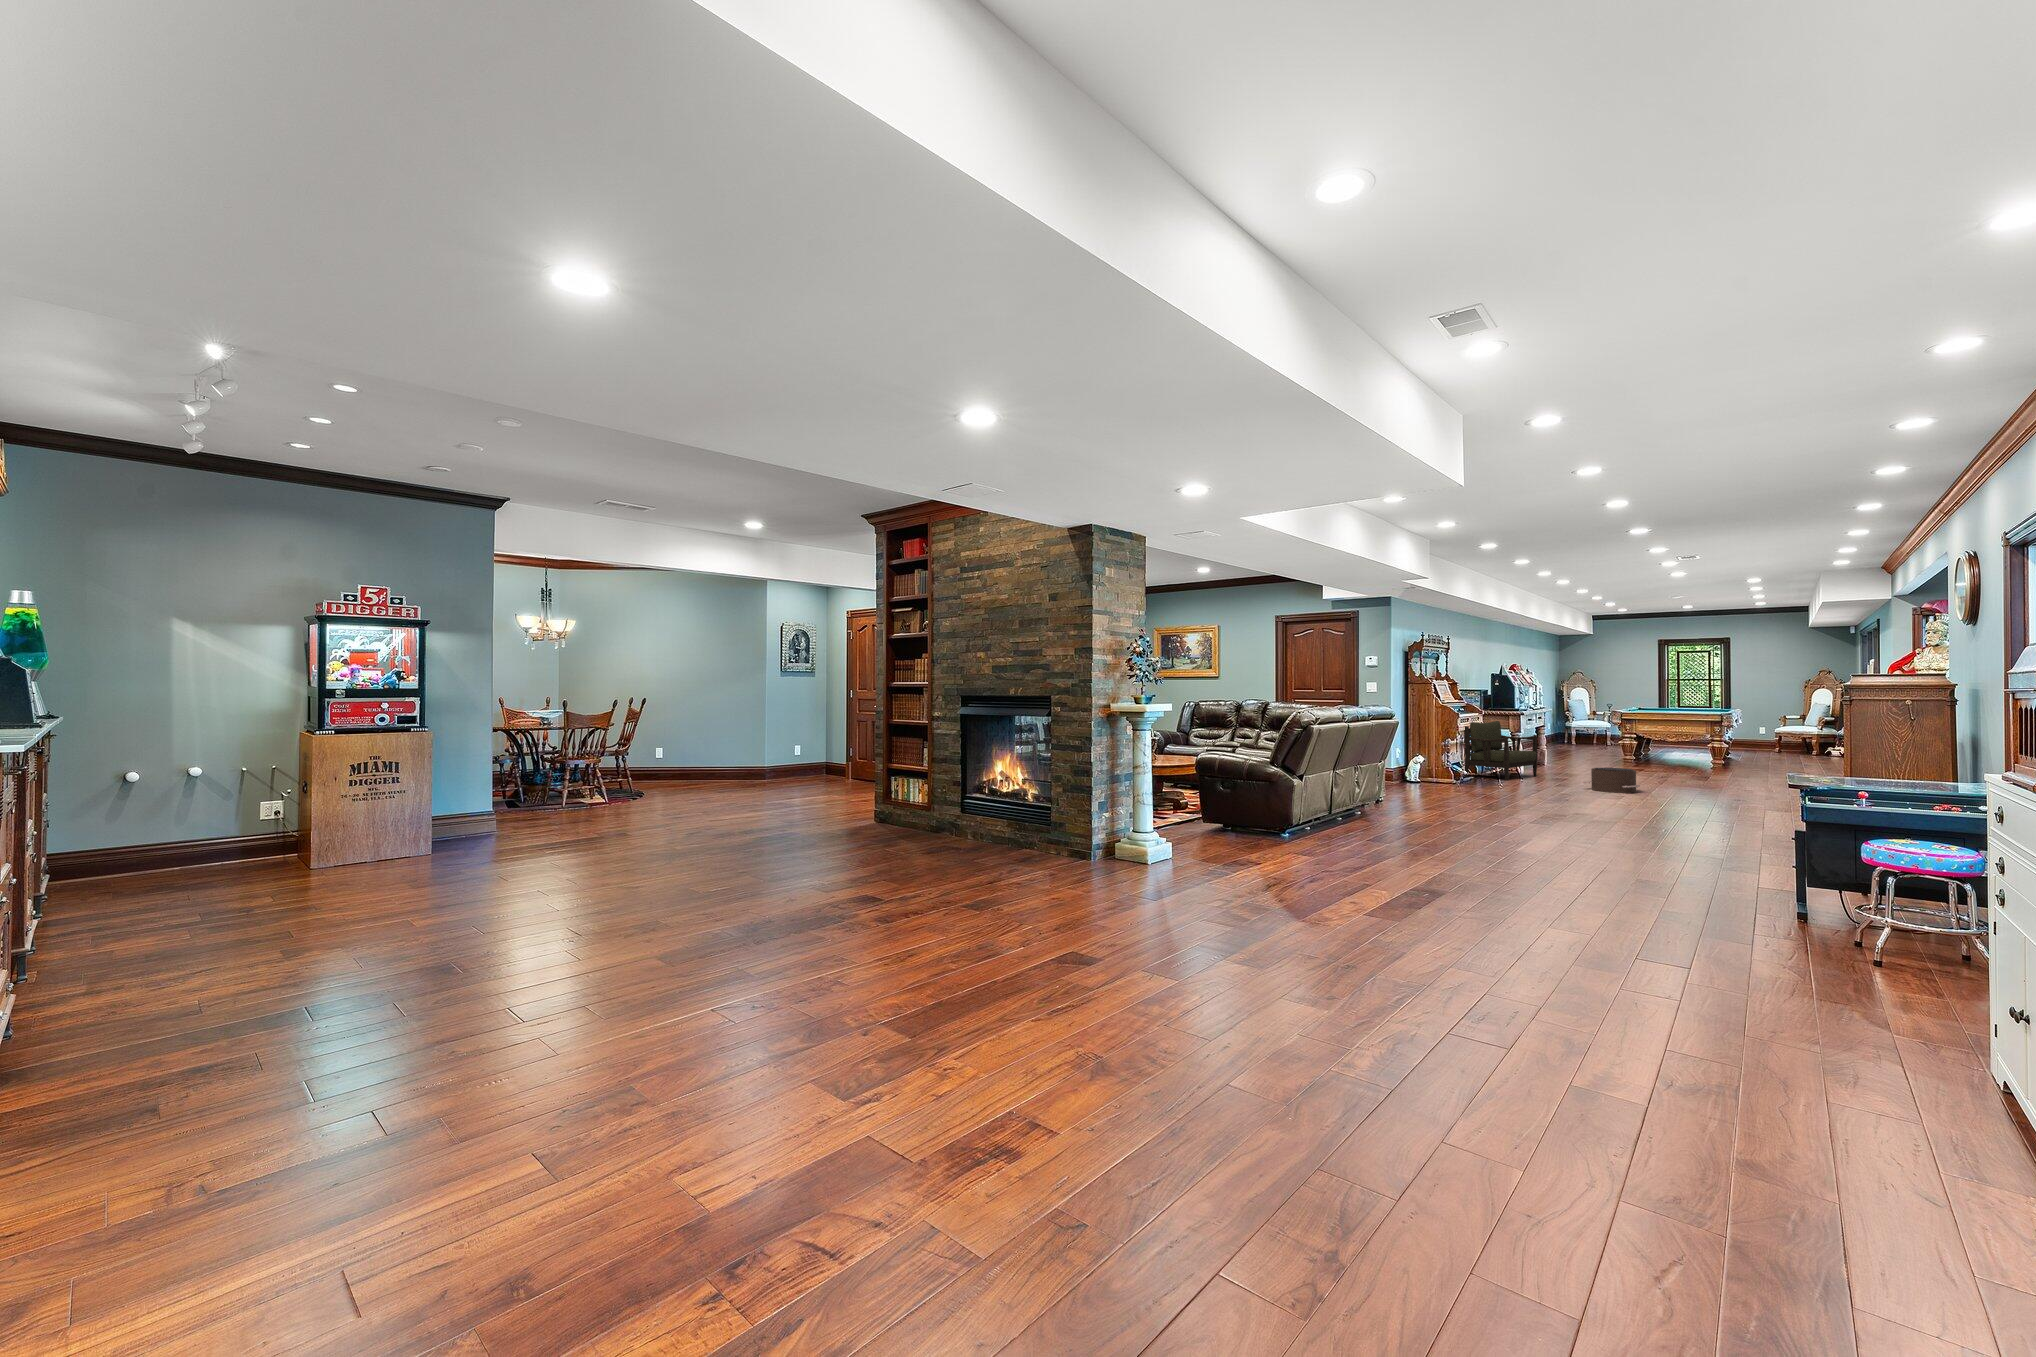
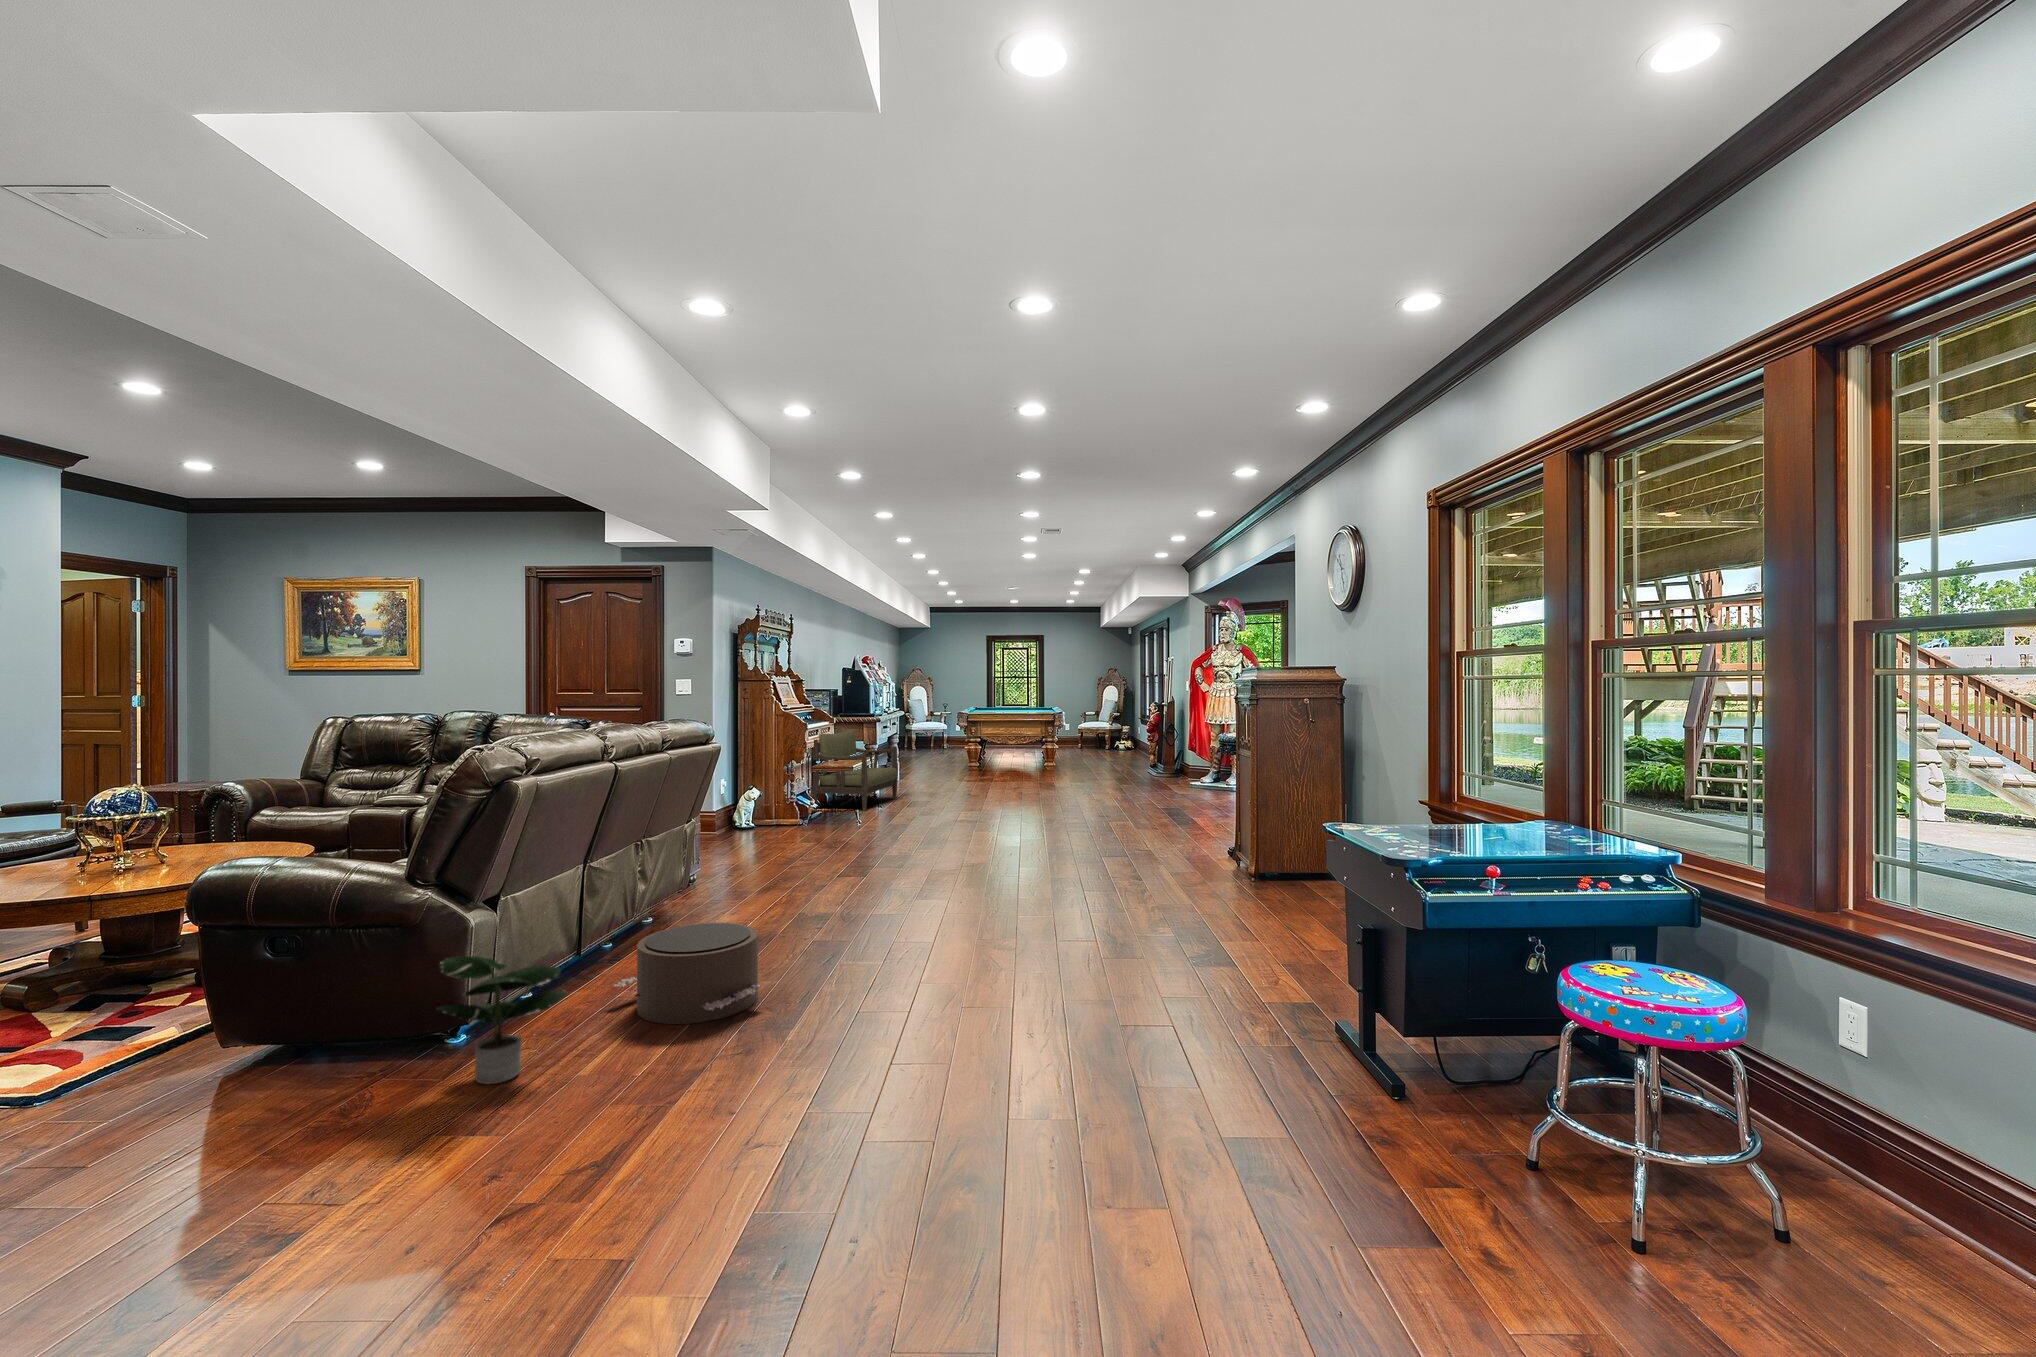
pouf: present [1583,768,1640,793] -> present [614,923,764,1024]
potted plant: none [1307,788,1353,836] -> present [437,956,566,1084]

